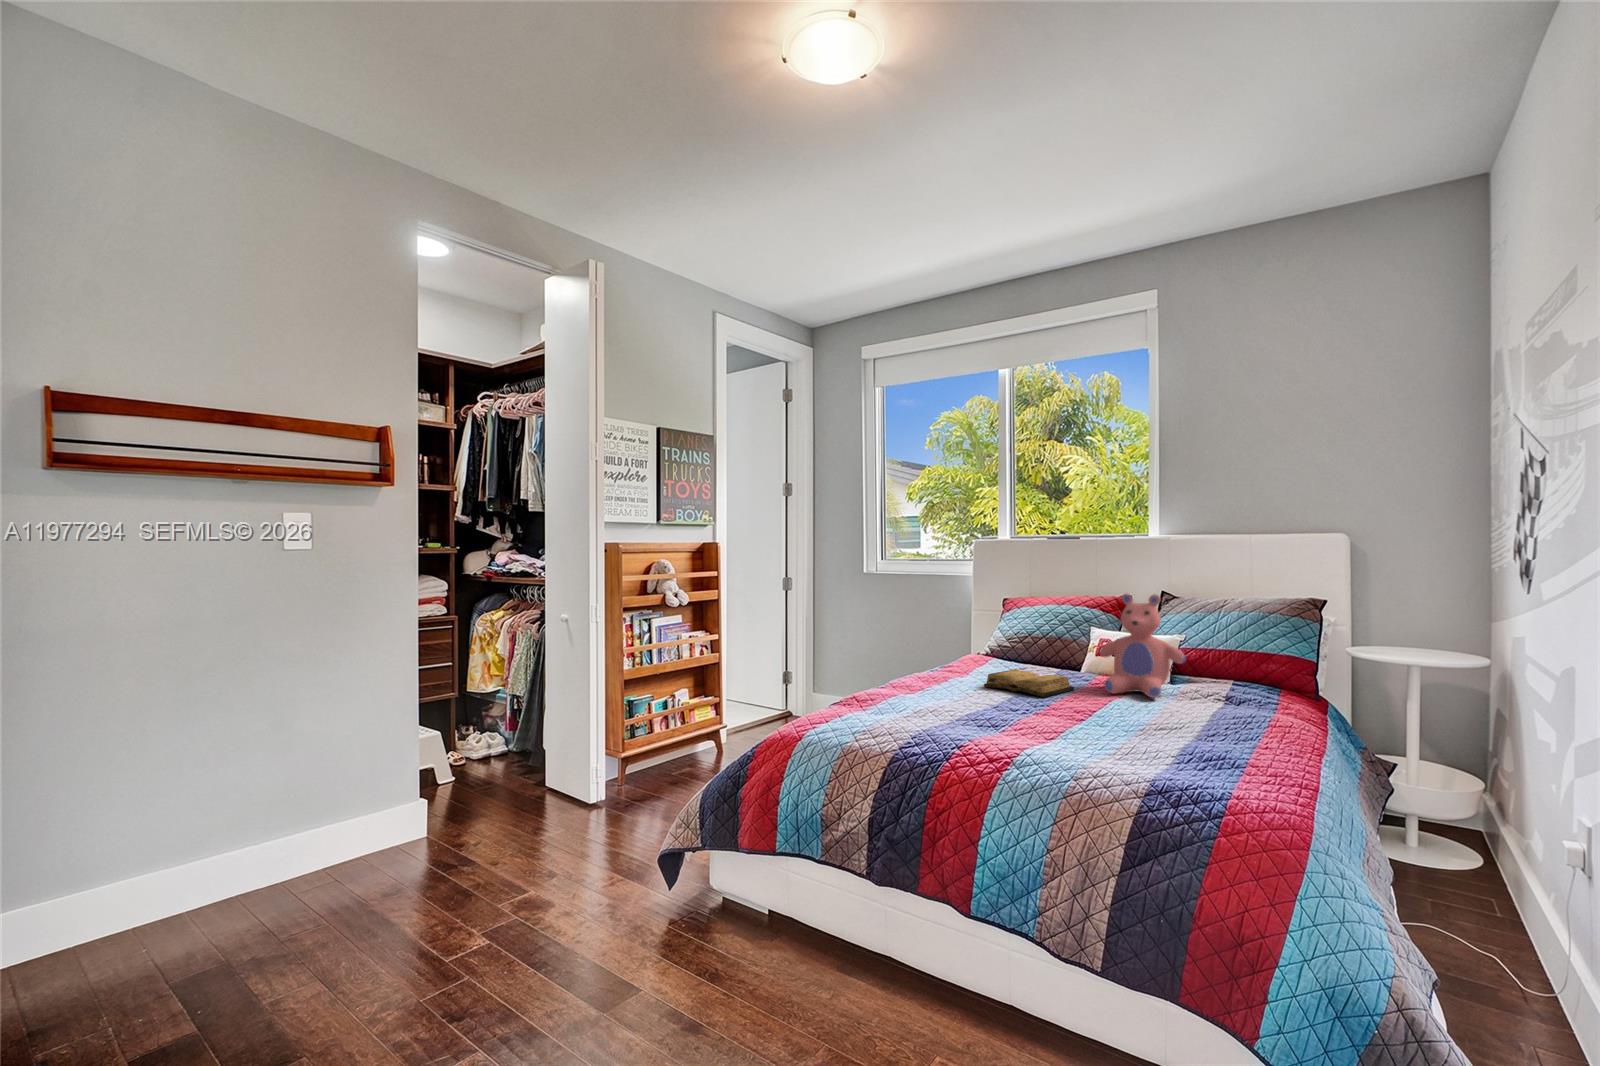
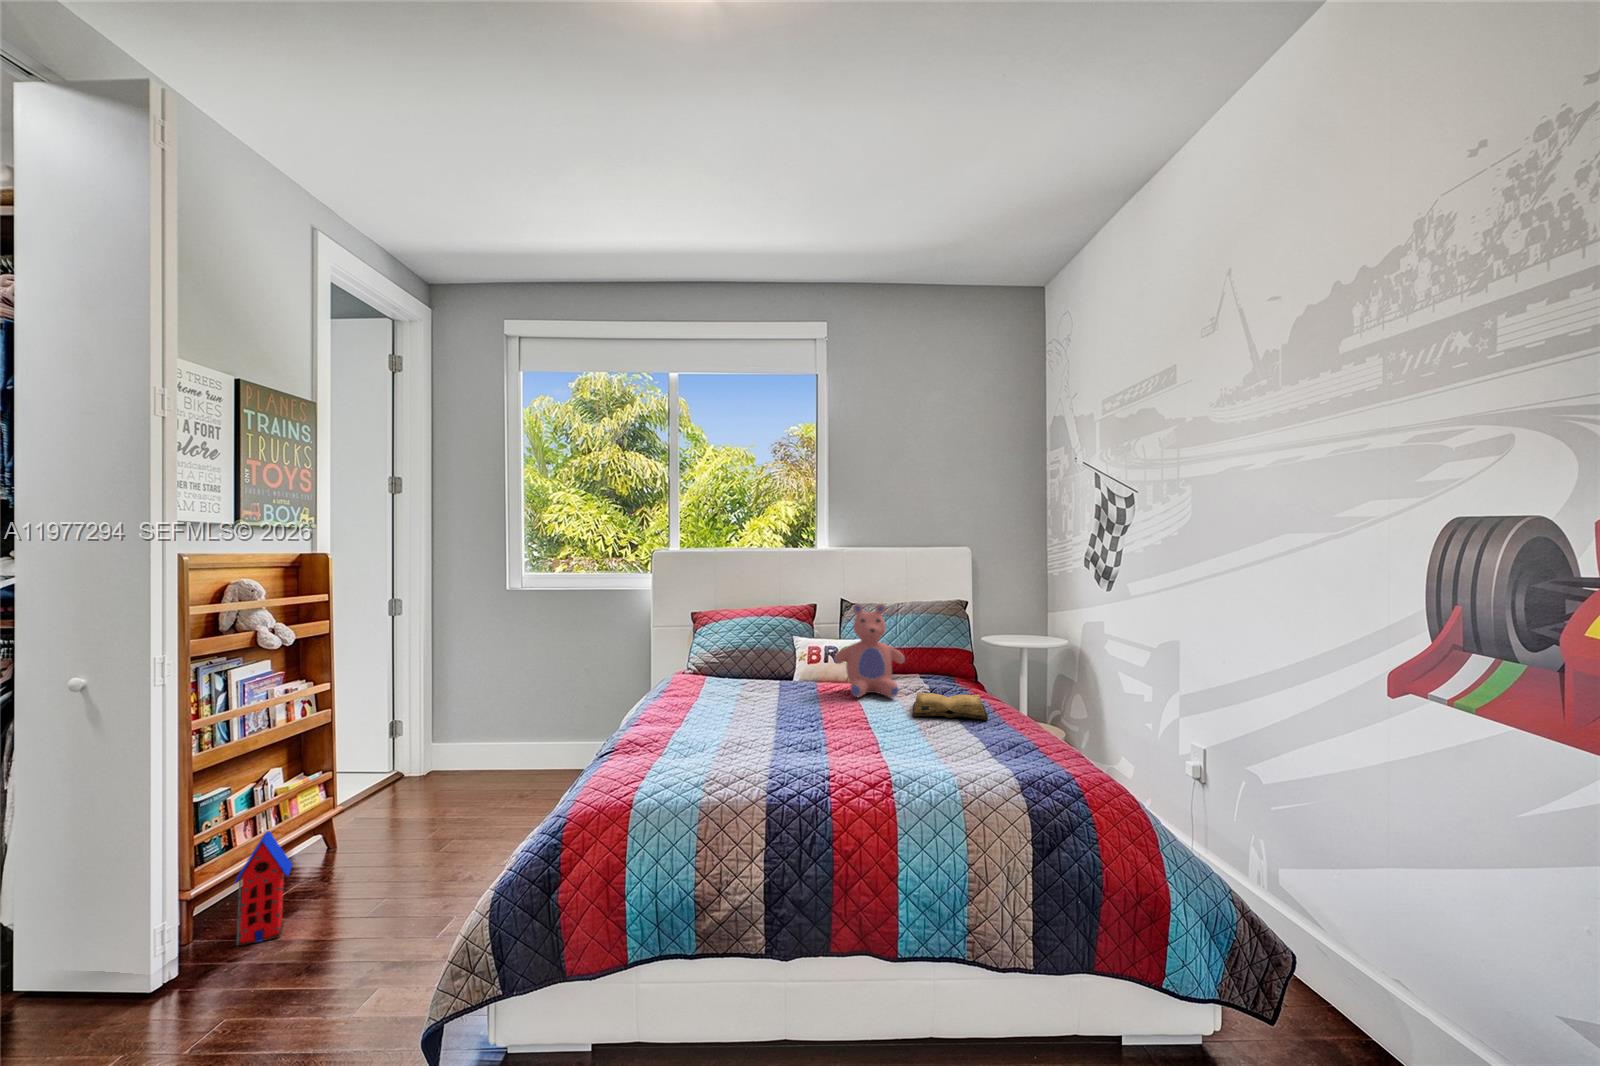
diary: present [984,669,1074,697] -> present [913,693,988,720]
toy house: none [638,728,673,800] -> present [235,831,292,946]

